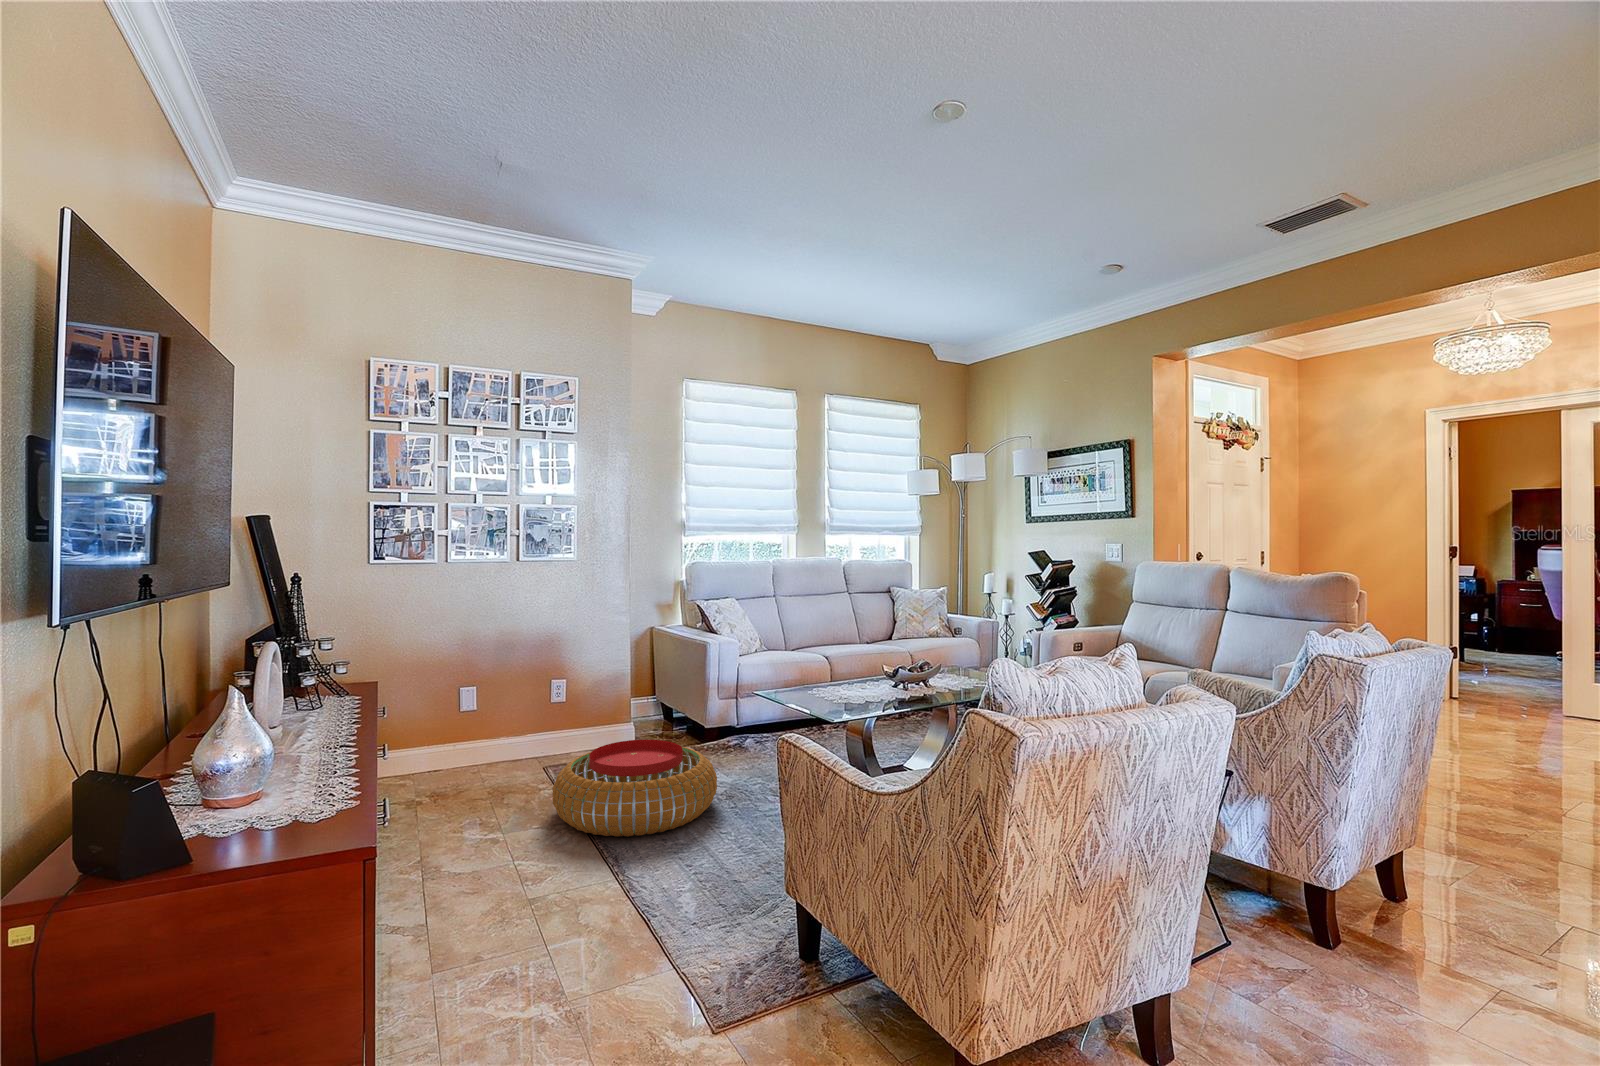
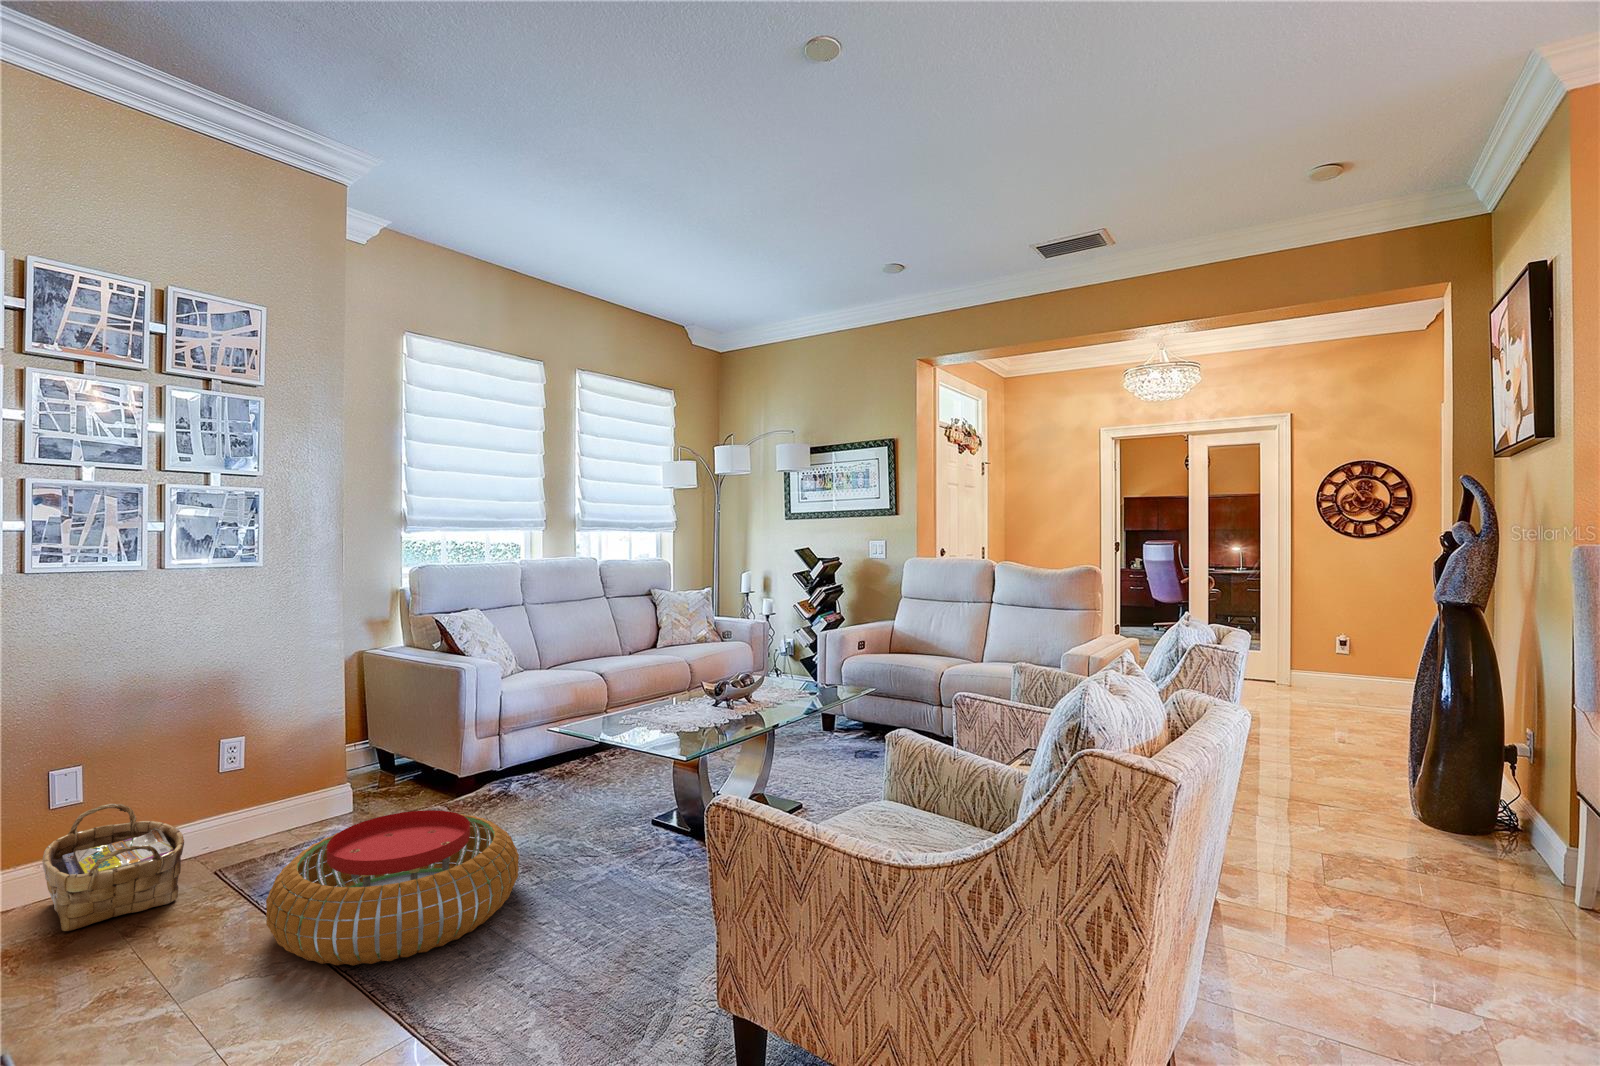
woven basket: none [452,713,525,787] -> present [42,804,184,931]

